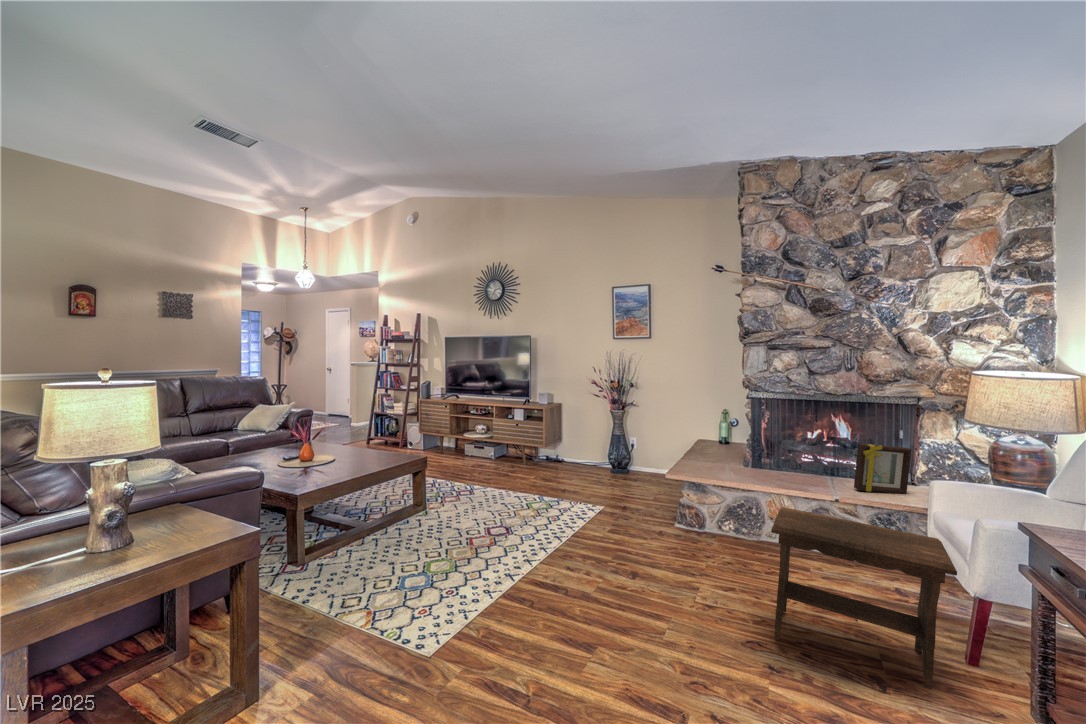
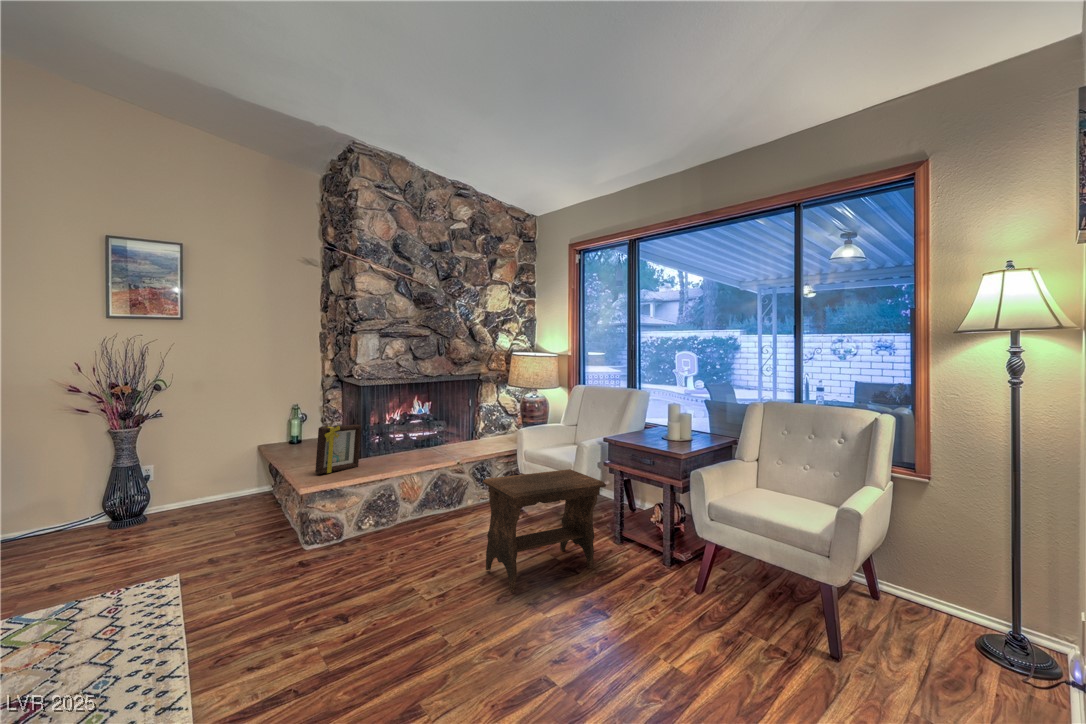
picture frame: present [854,444,911,494] -> present [315,424,361,474]

